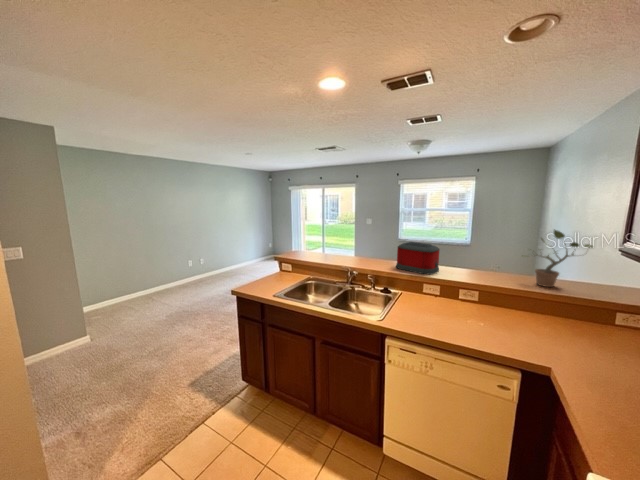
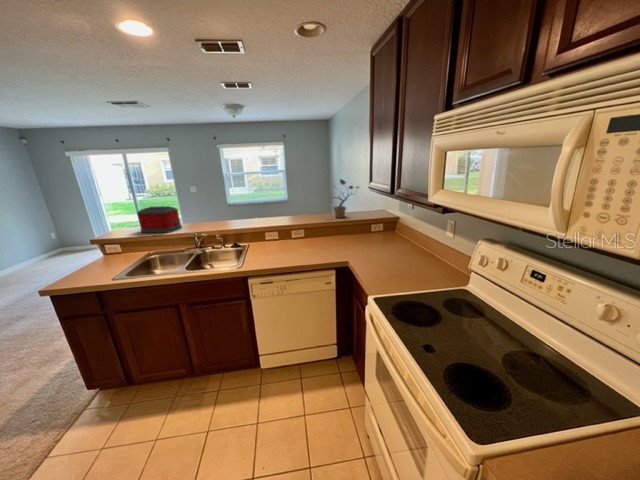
toaster: present [396,242,440,274] -> present [138,206,182,233]

